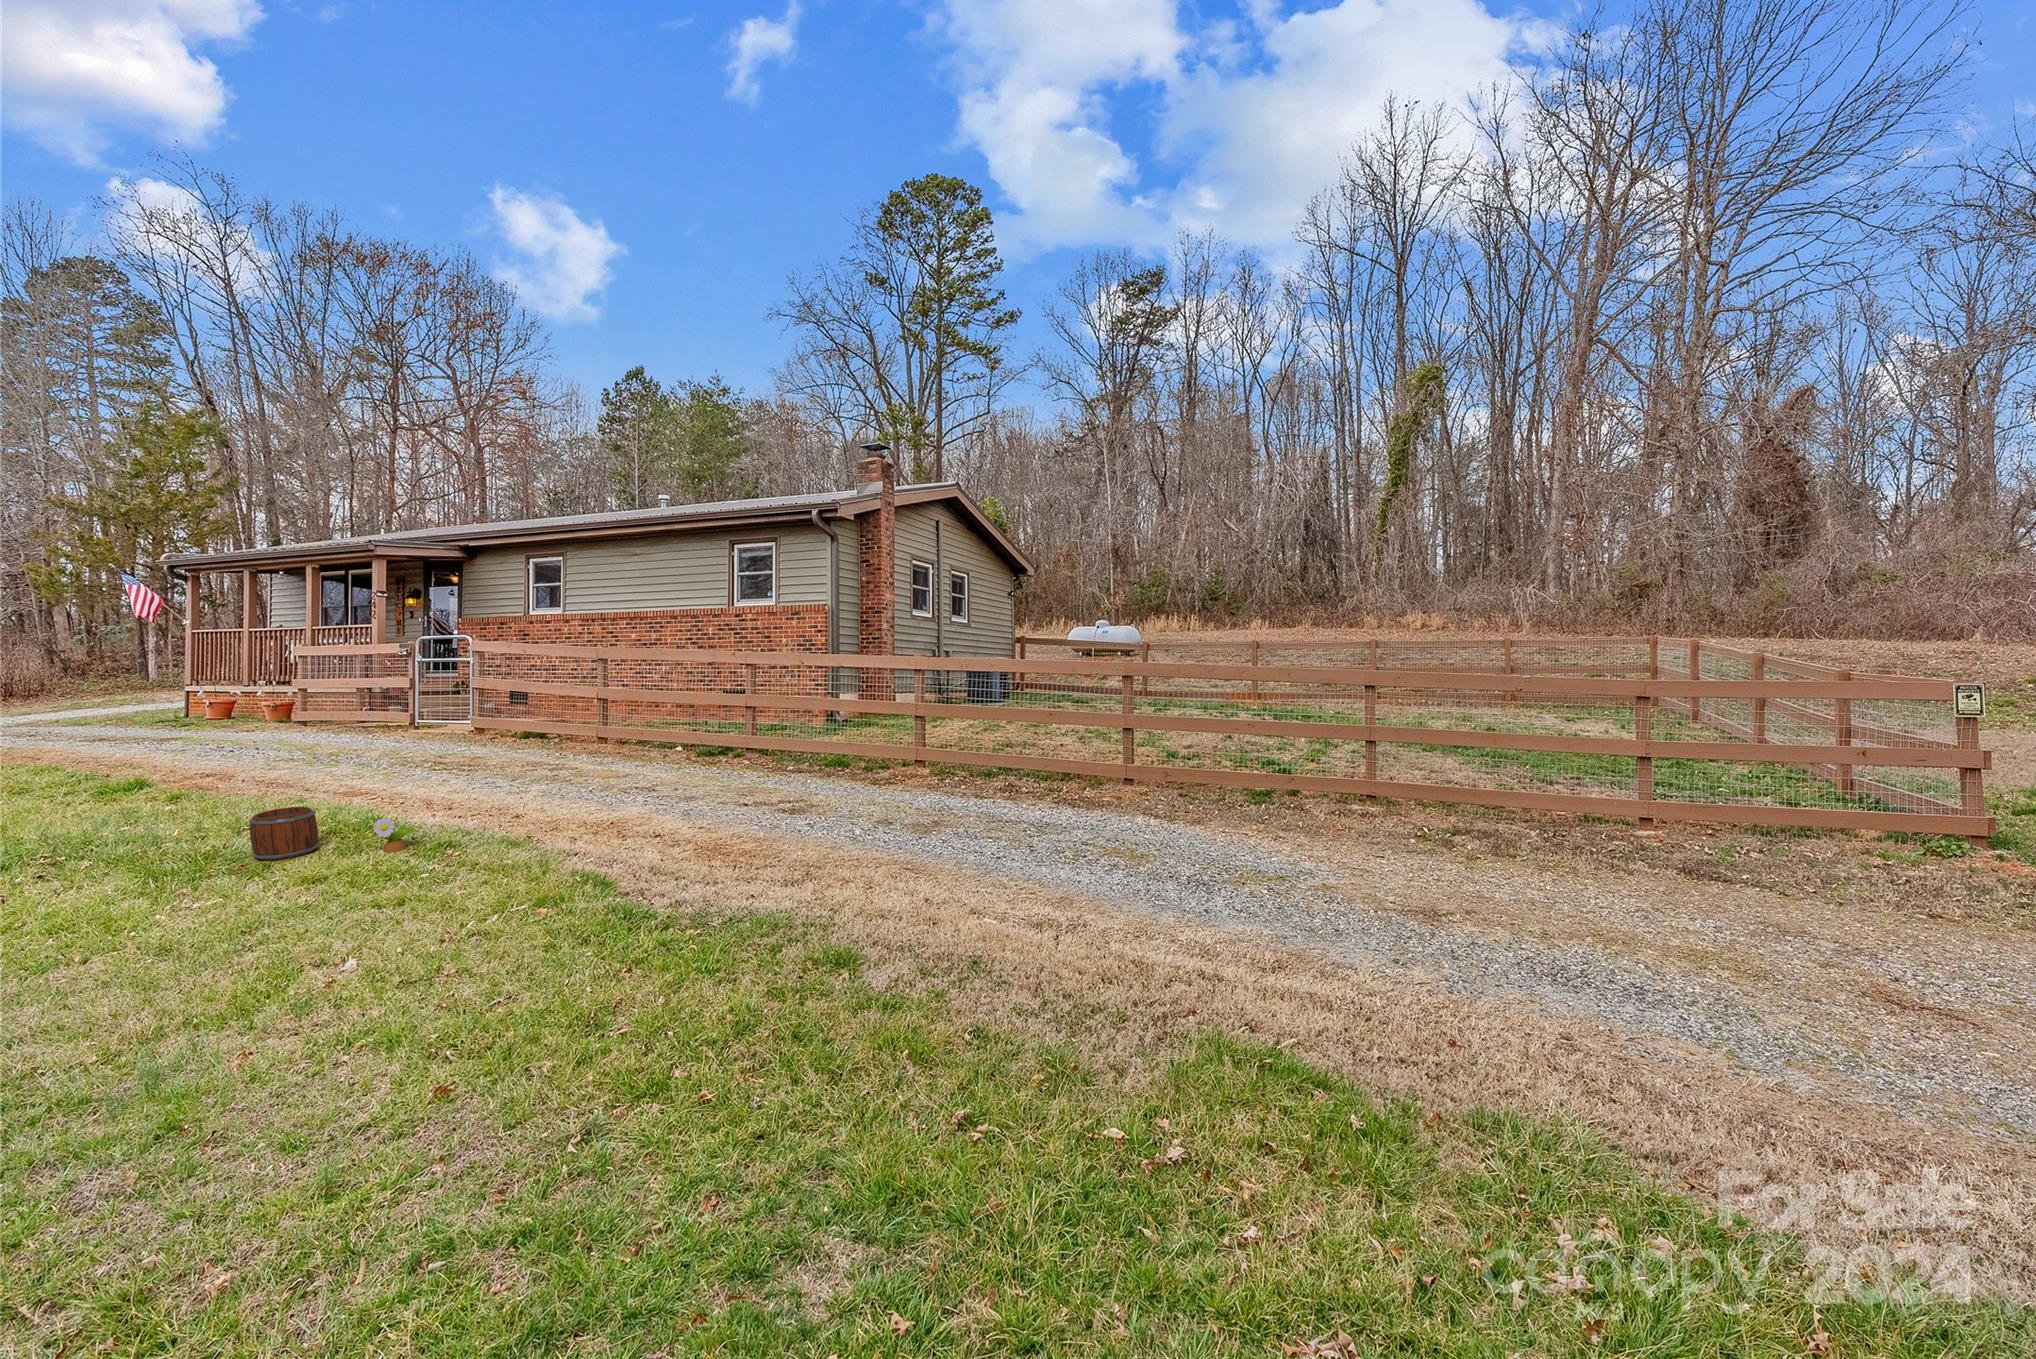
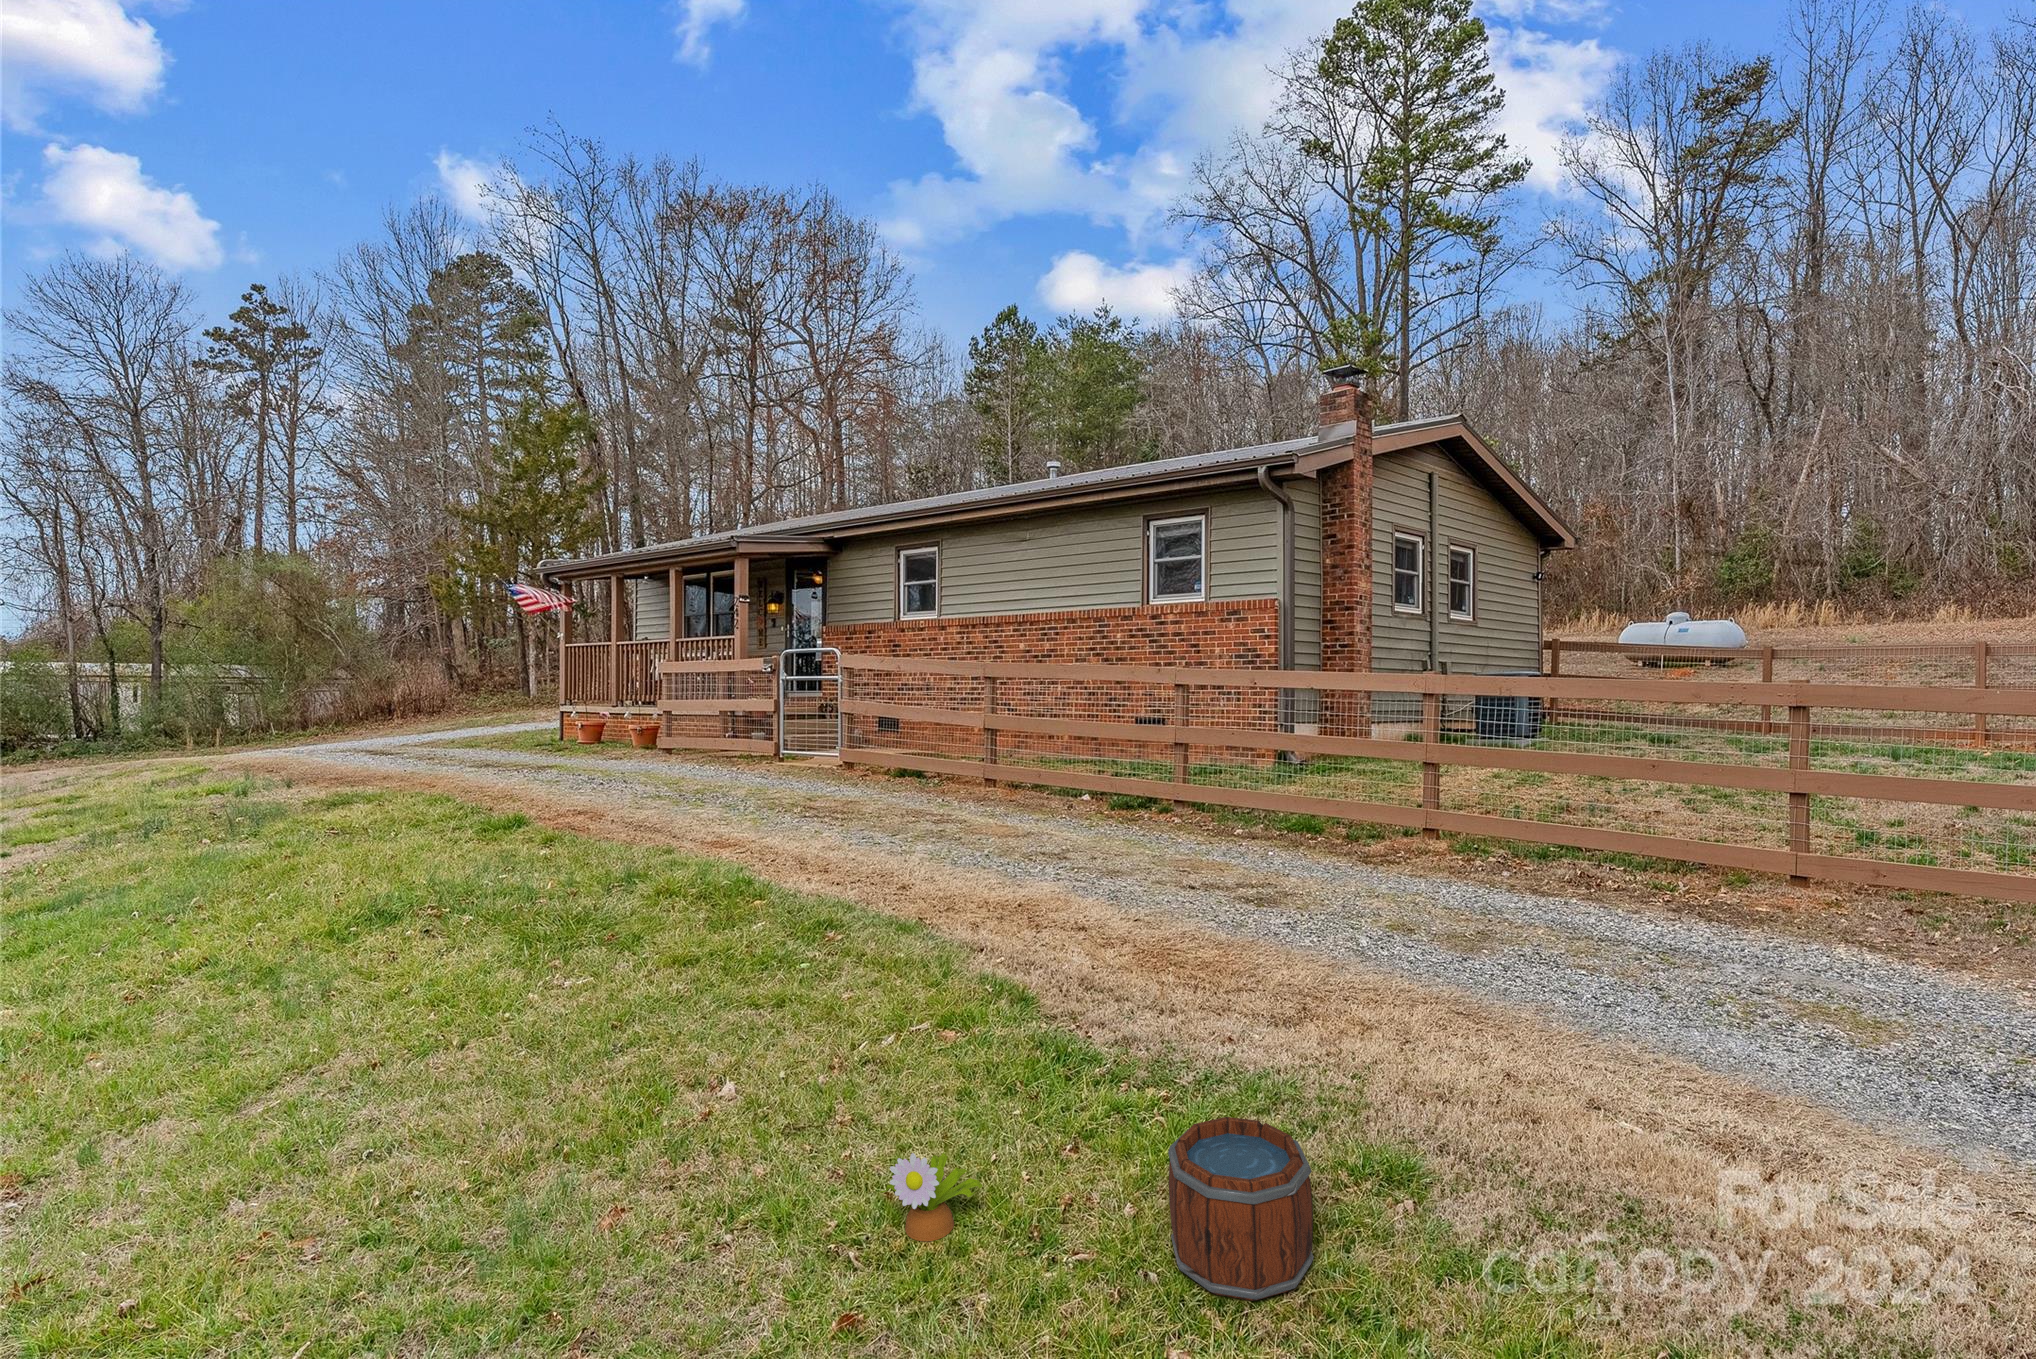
bucket: present [249,807,319,861] -> present [1168,1117,1314,1301]

